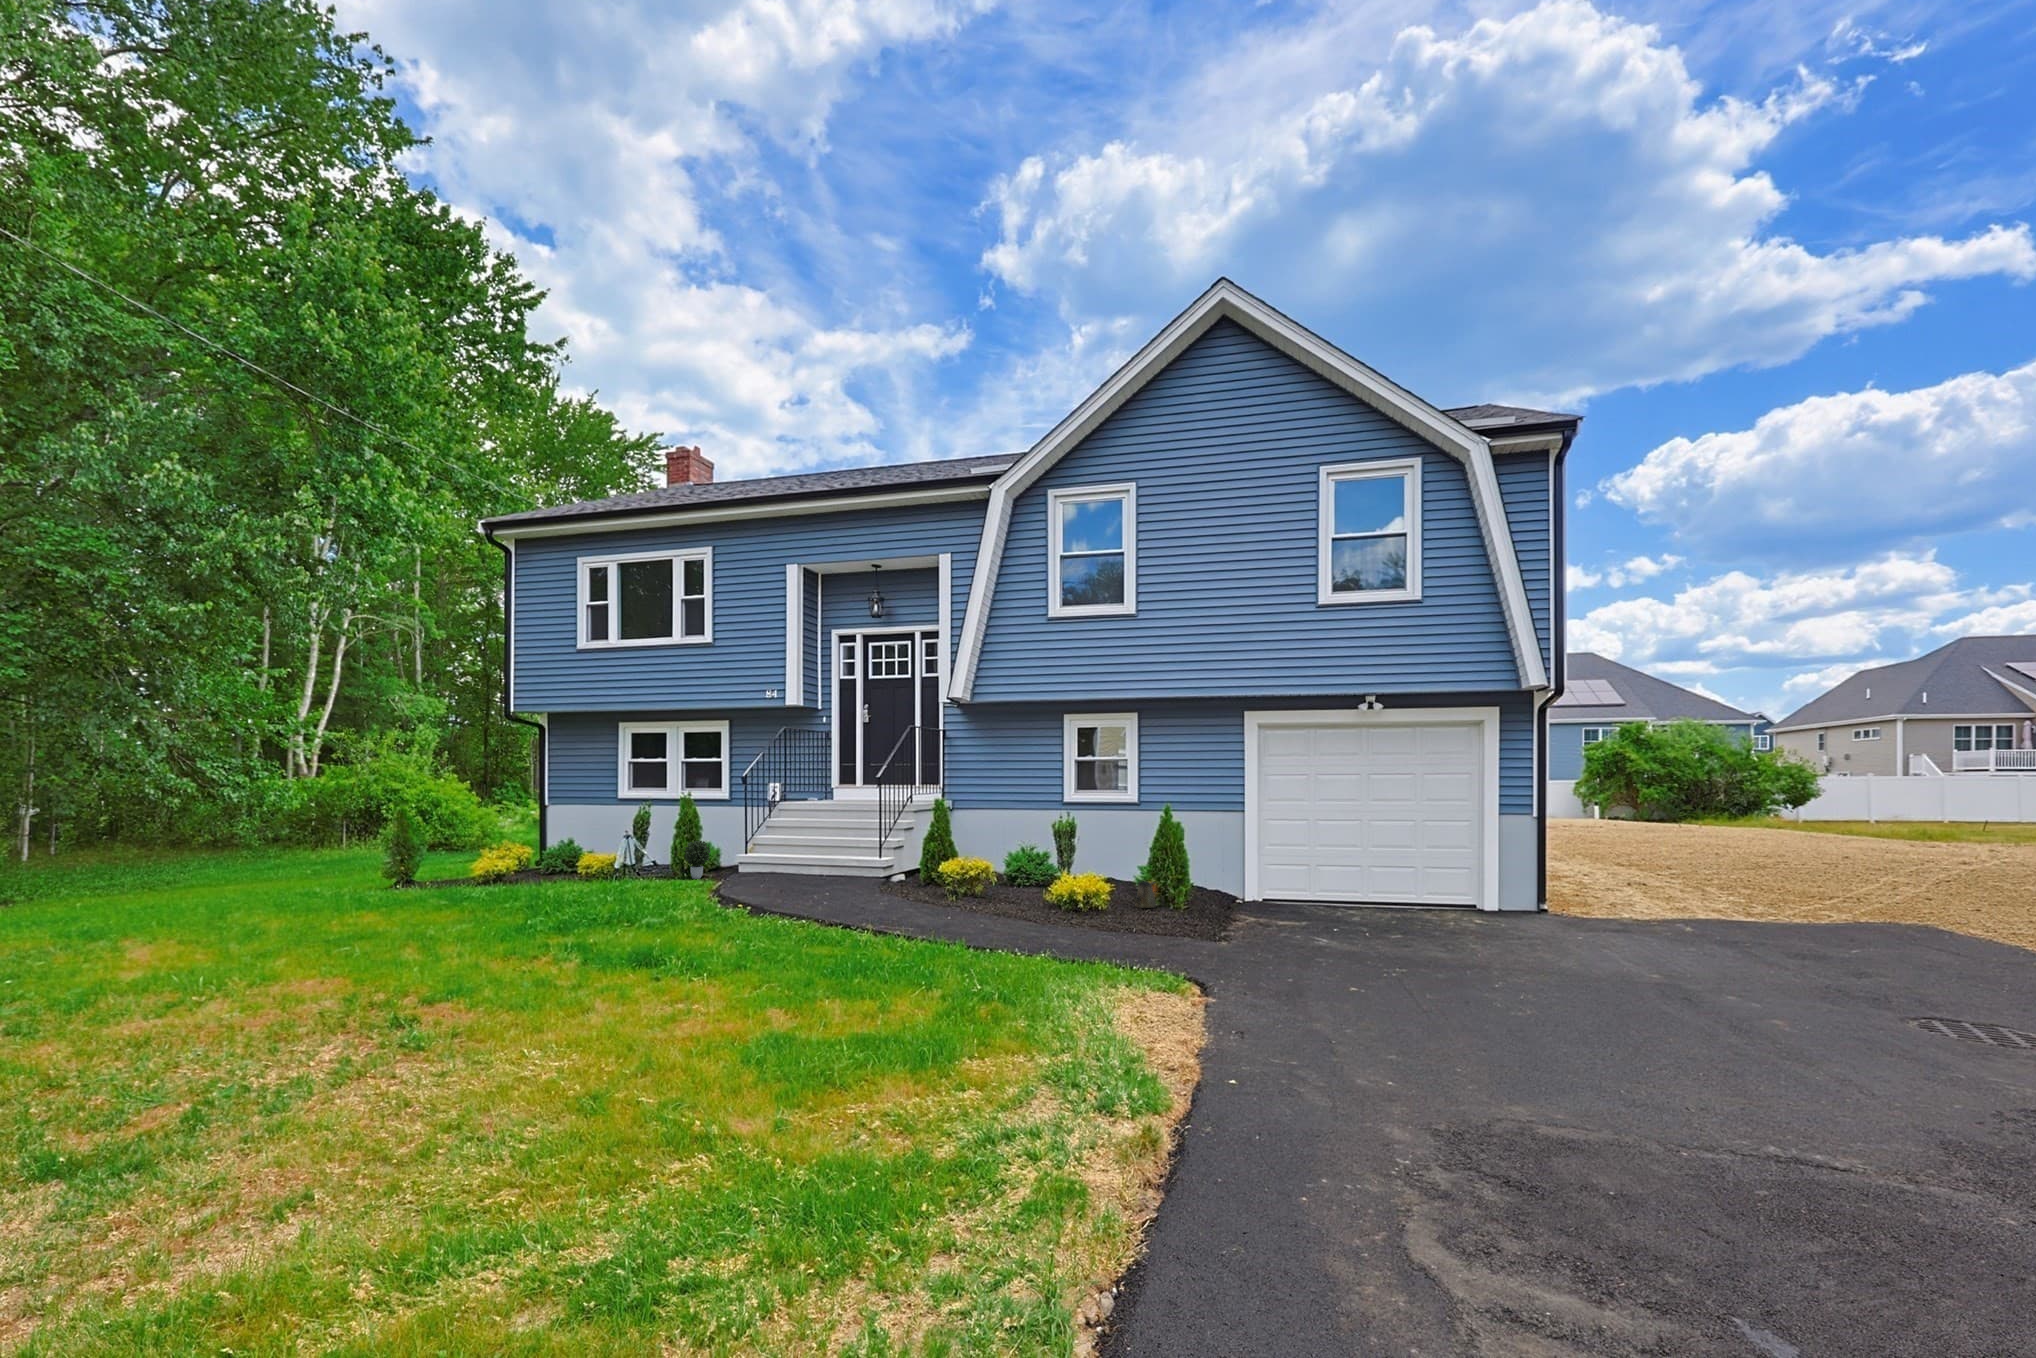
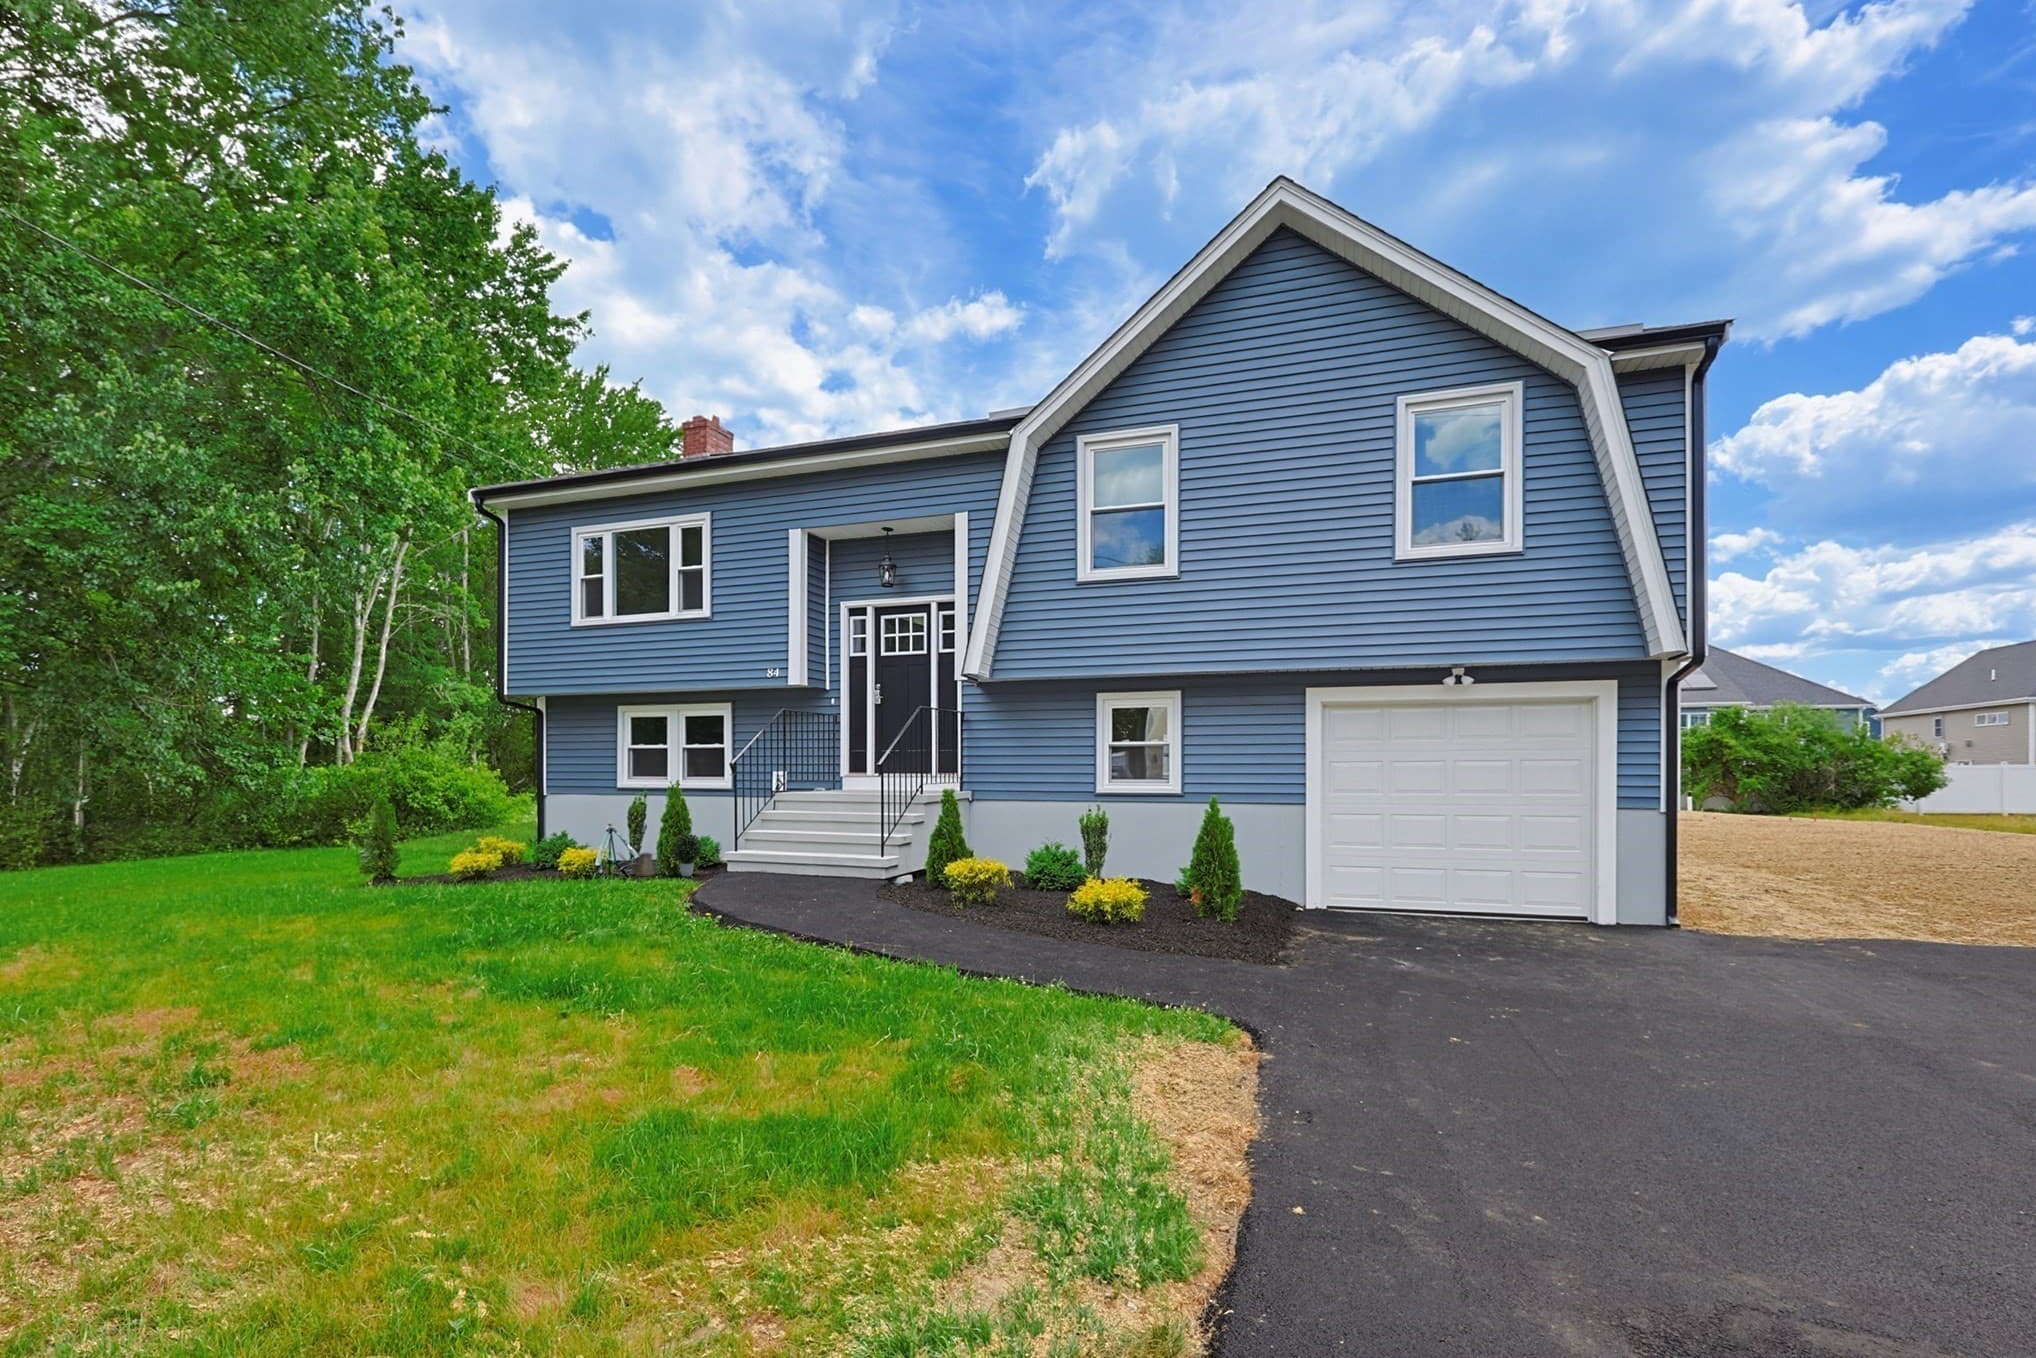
watering can: present [1125,881,1156,908] -> present [621,853,655,876]

